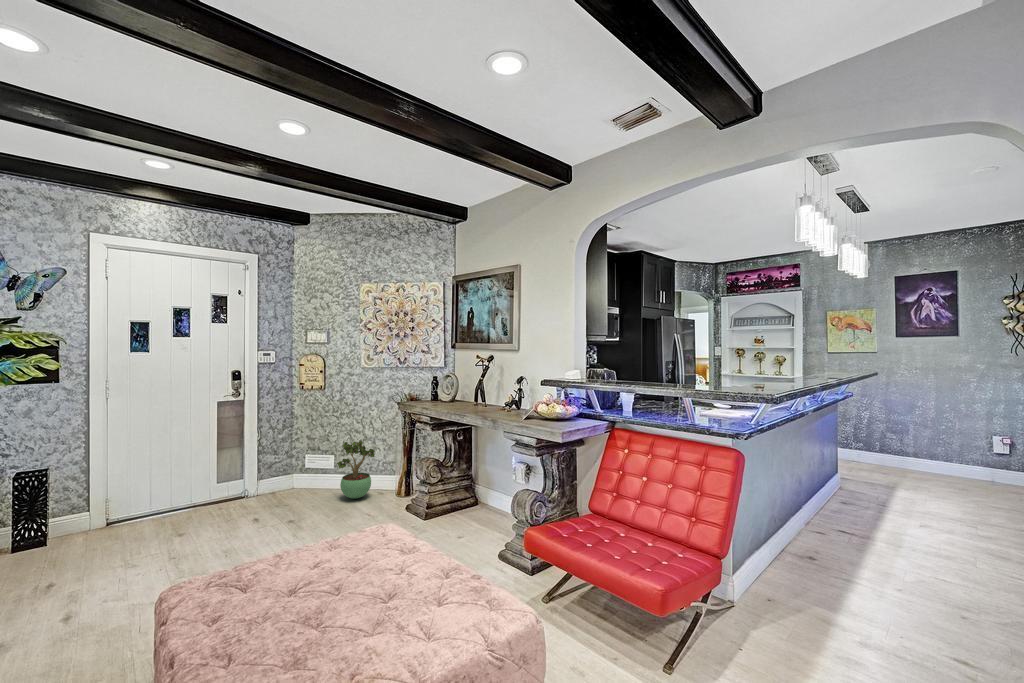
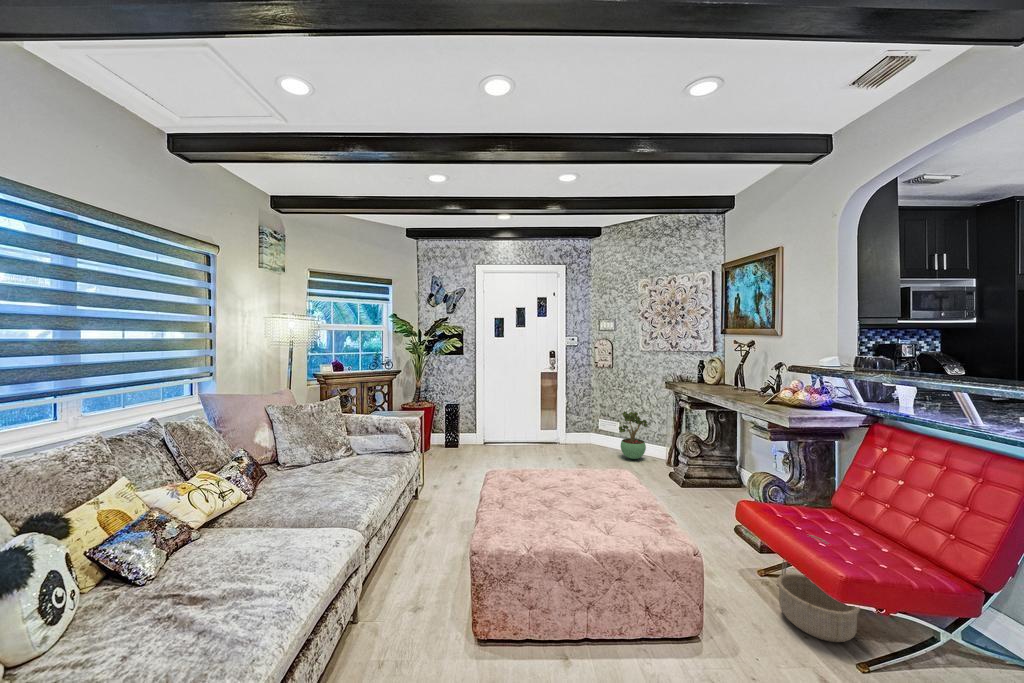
basket: none [569,547,636,647] -> present [777,535,860,642]

